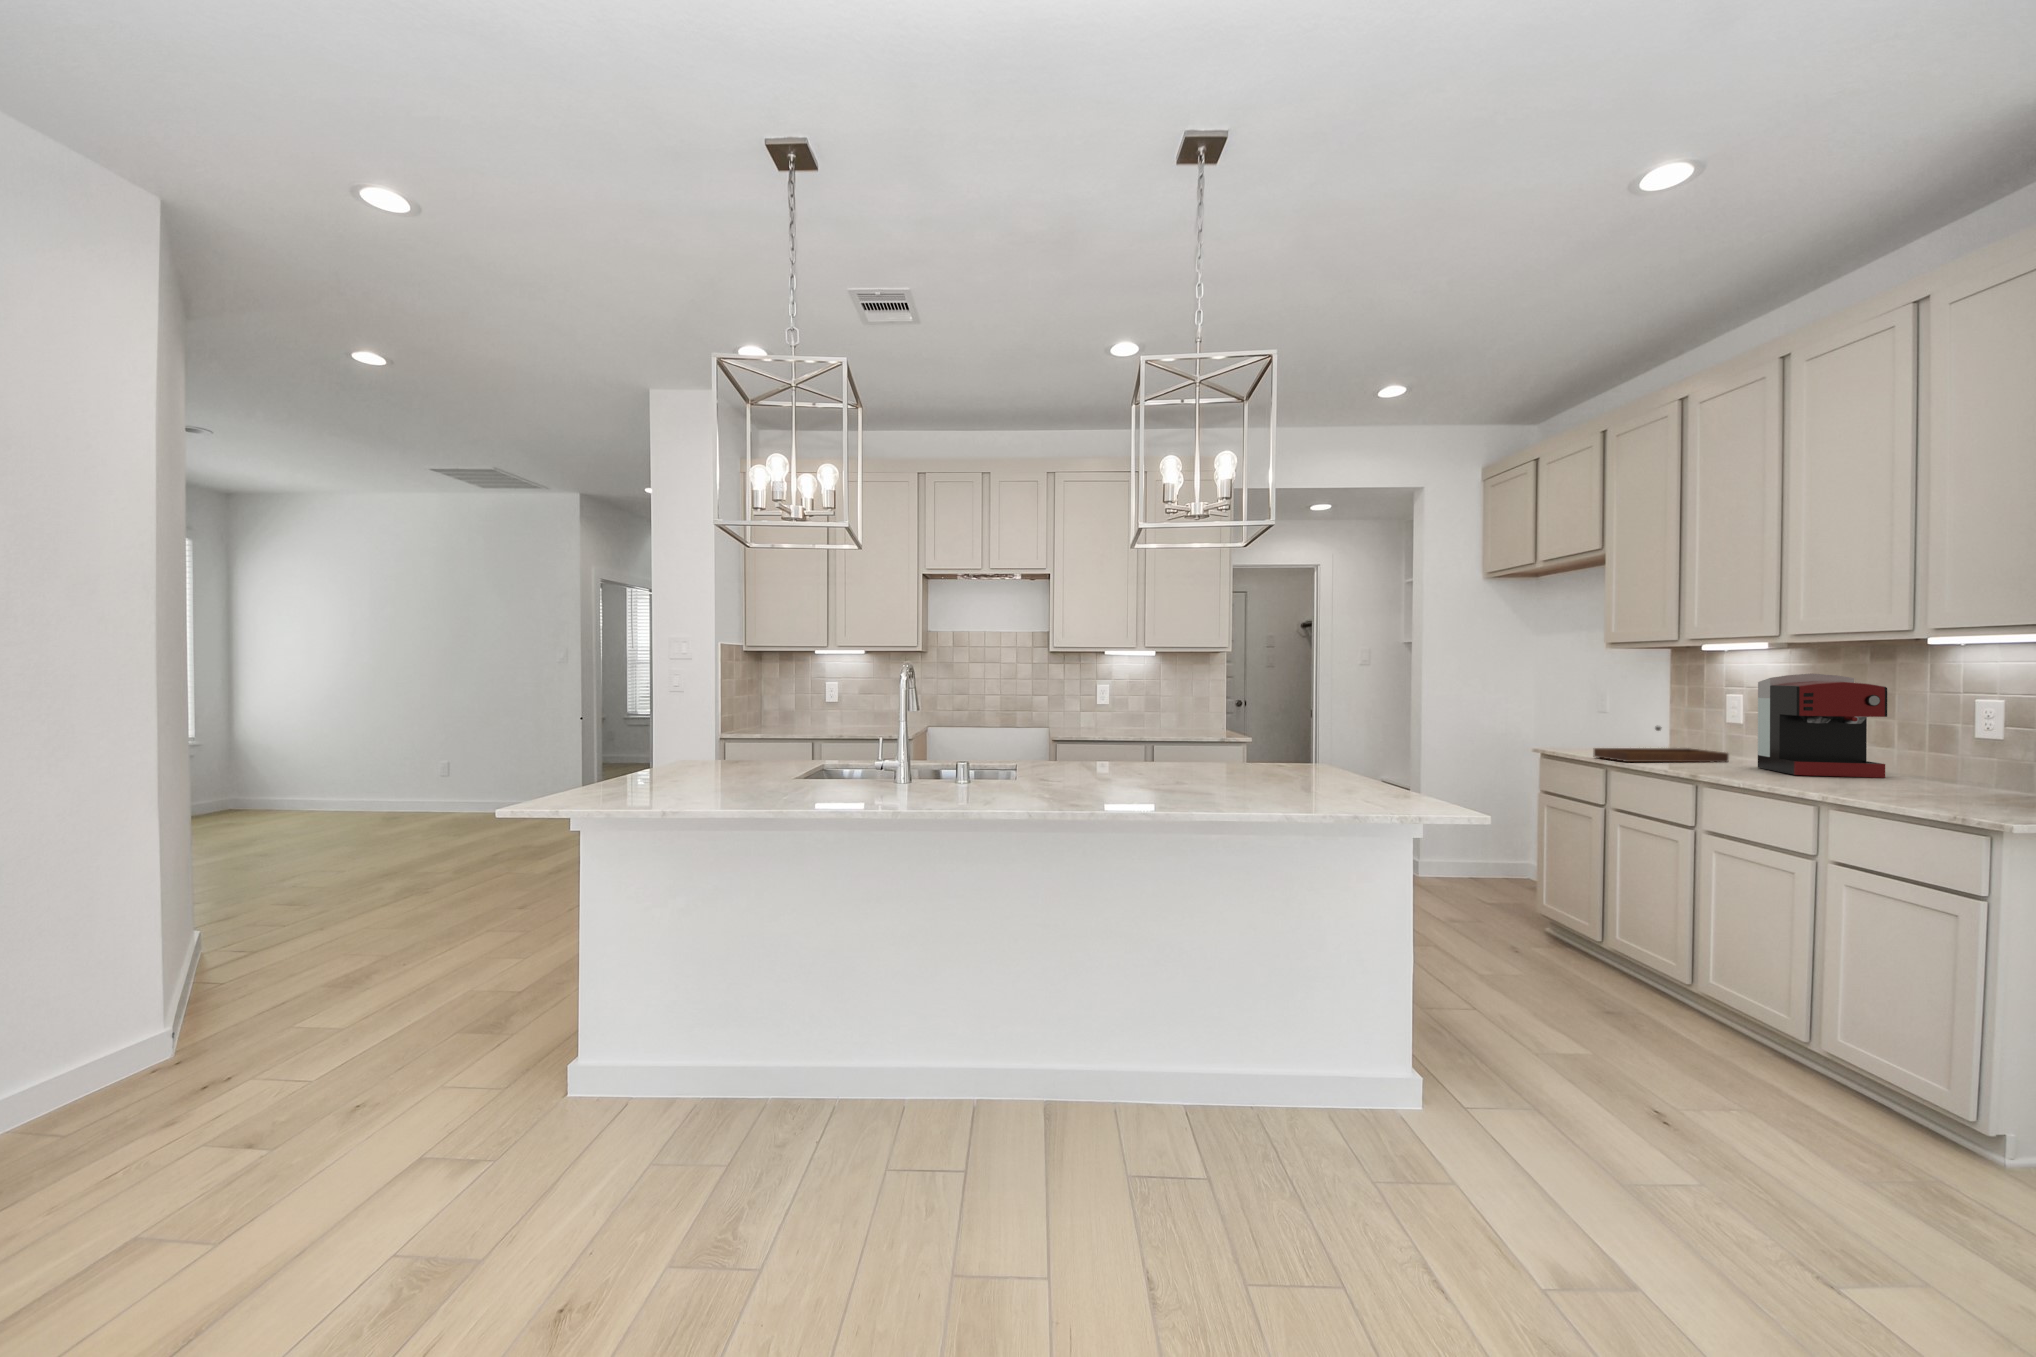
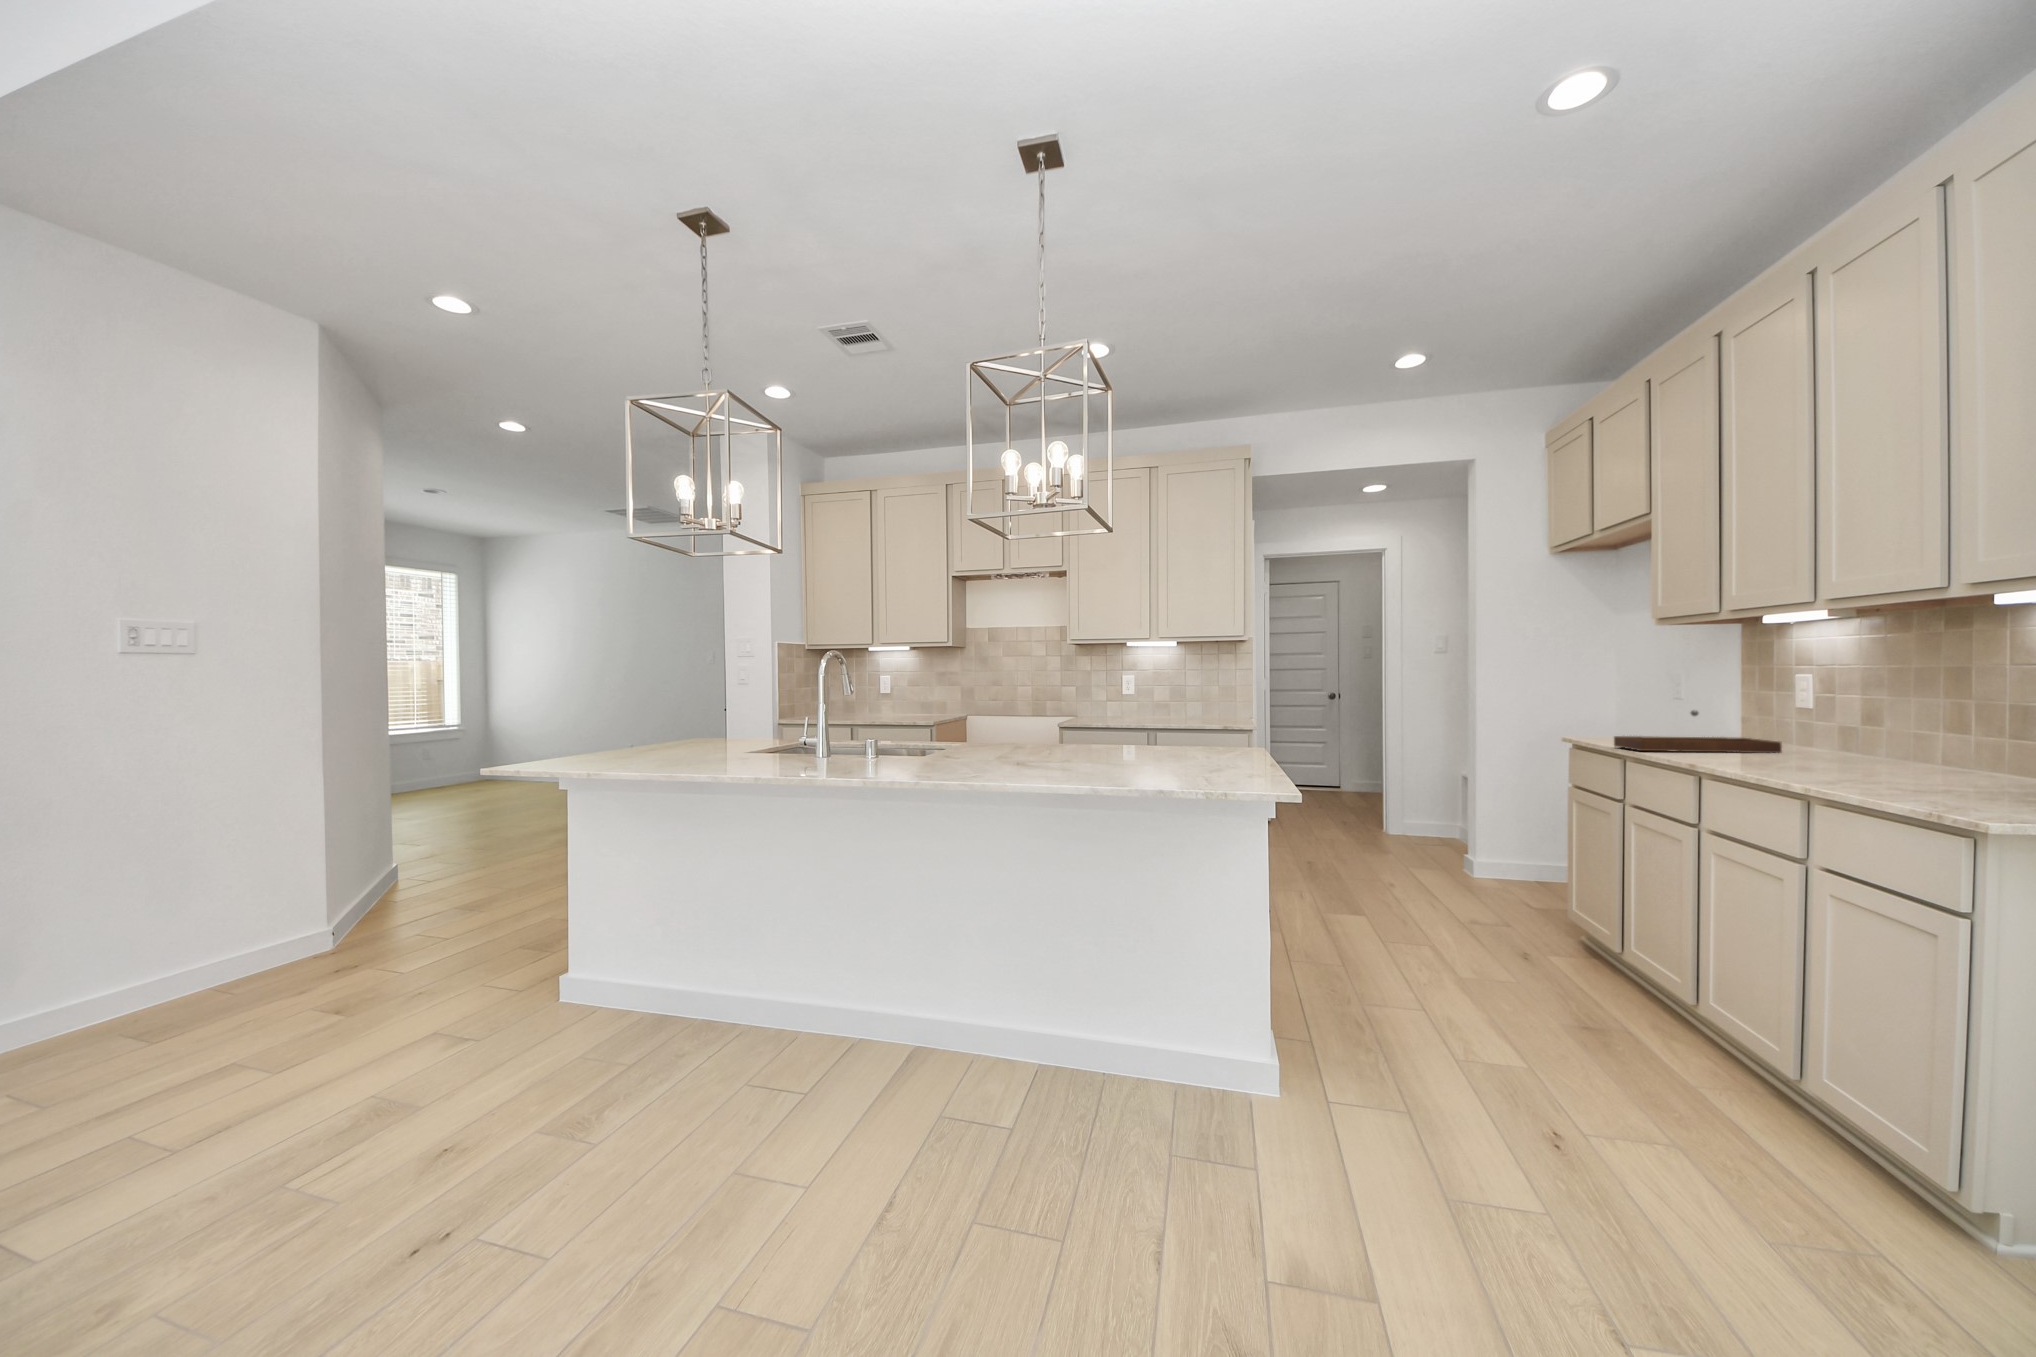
coffee maker: present [1758,674,1887,778] -> none [1800,641,1958,770]

